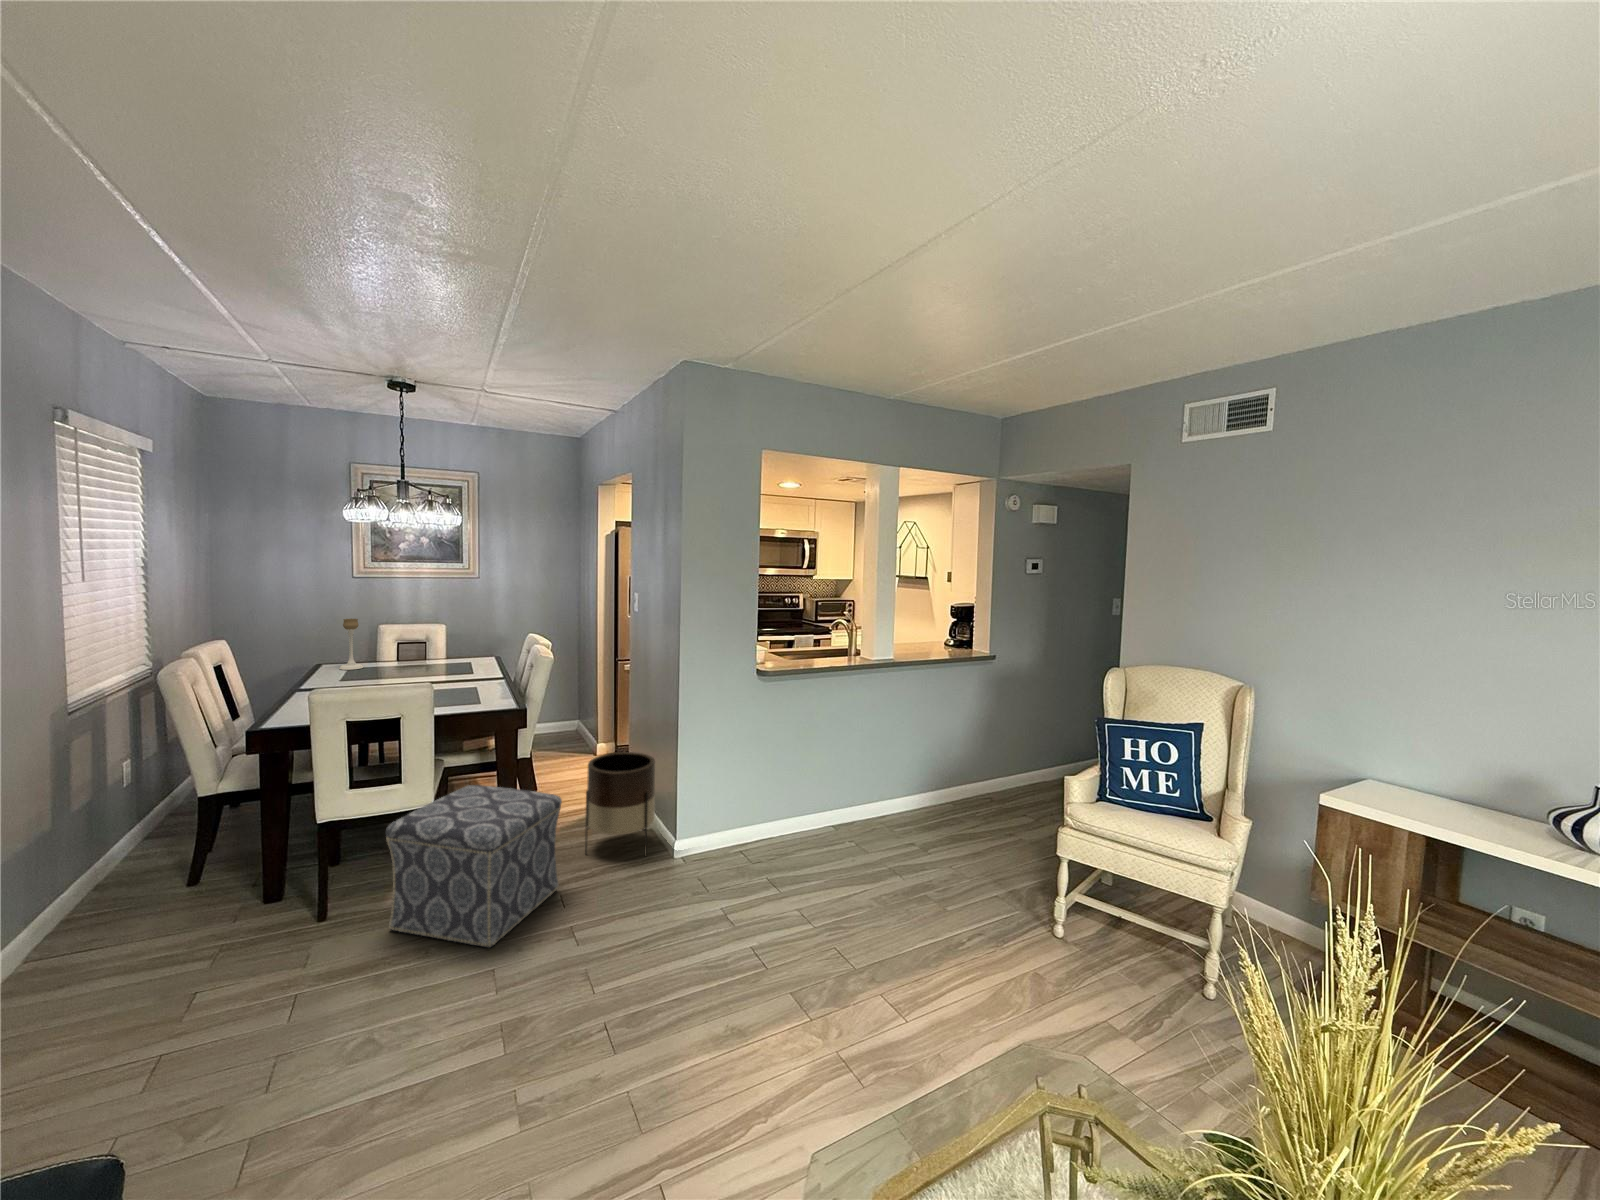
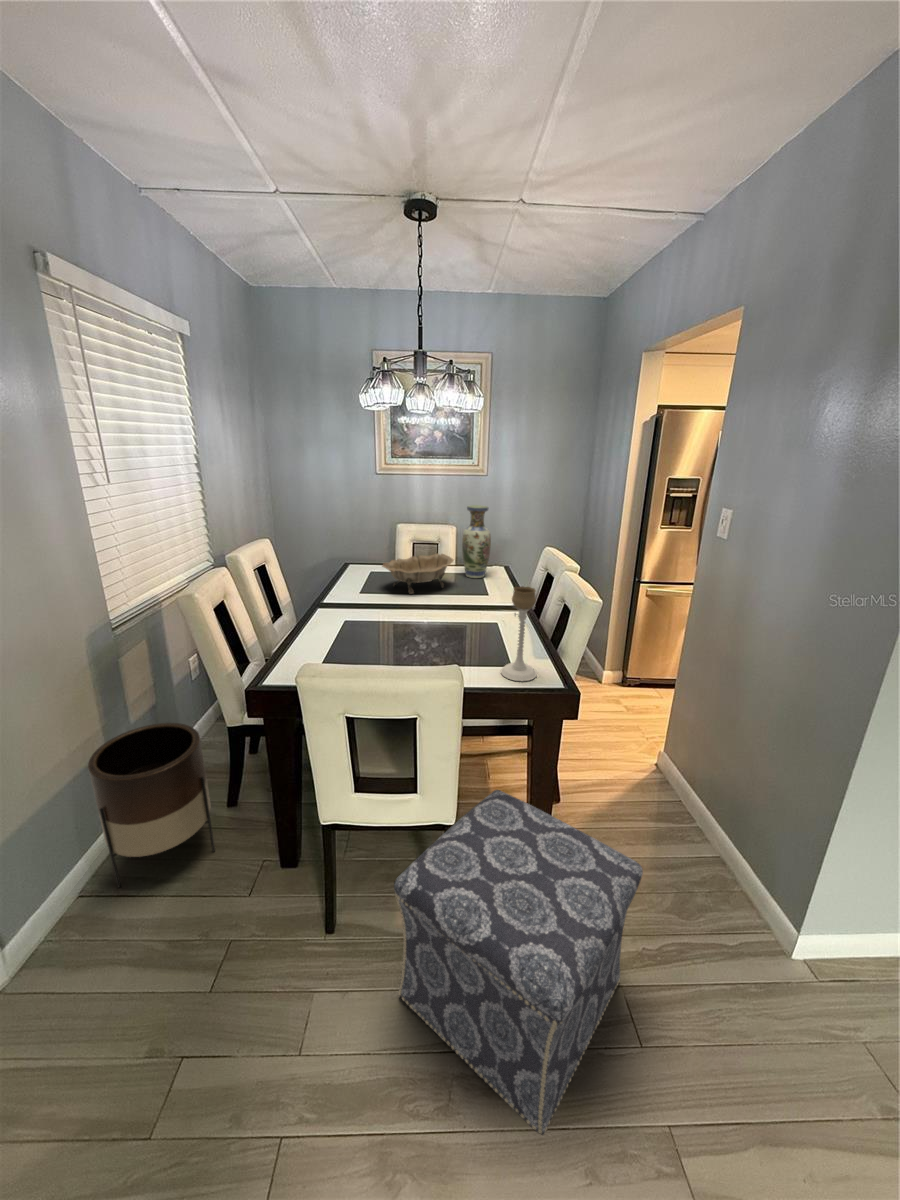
vase: none [449,602,477,664] -> present [462,505,491,578]
candle holder: present [339,619,363,670] -> present [501,586,537,681]
decorative bowl: none [365,643,440,677] -> present [382,554,454,594]
planter: present [585,752,655,856] -> present [88,723,215,888]

